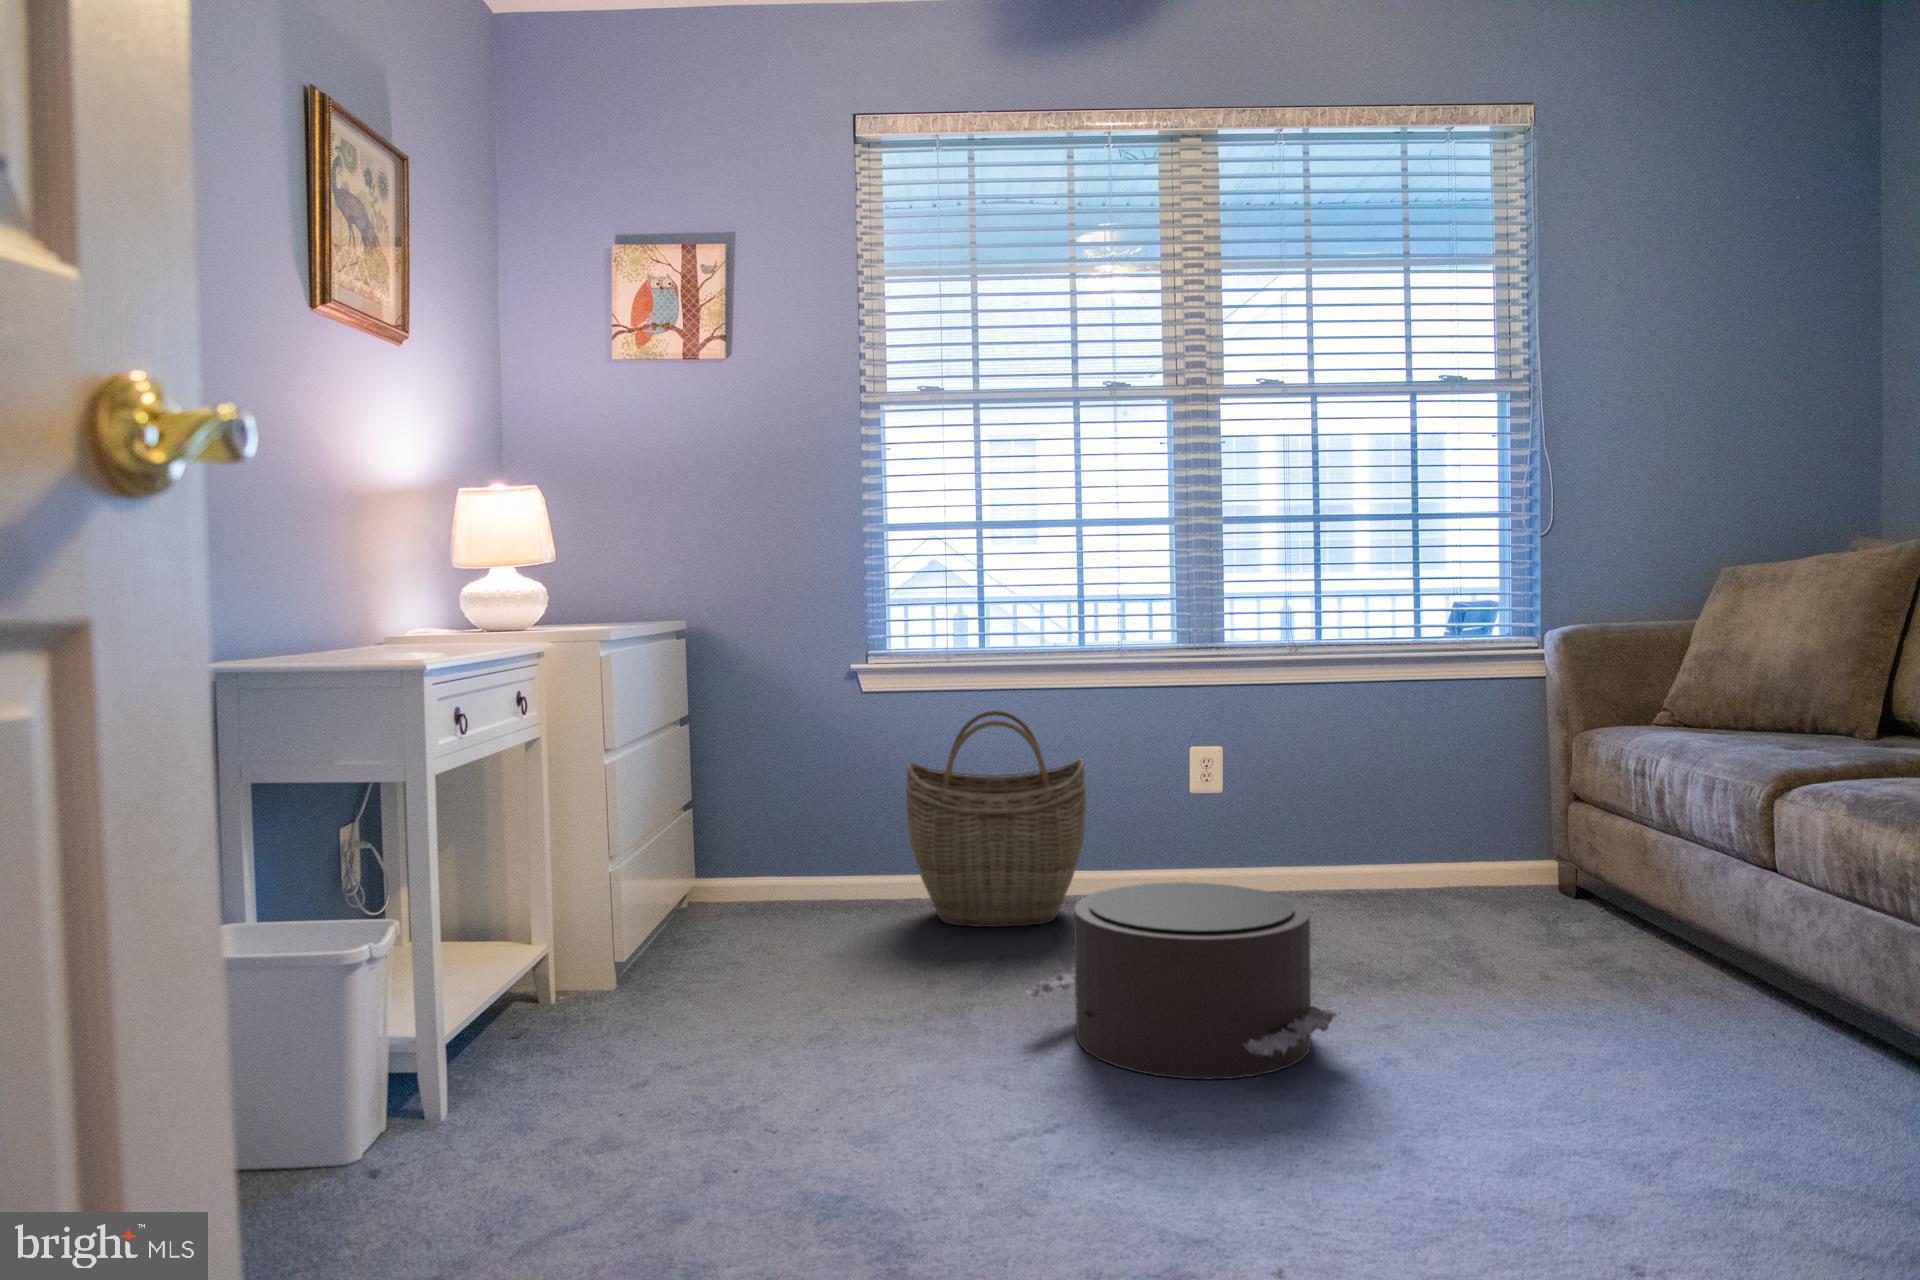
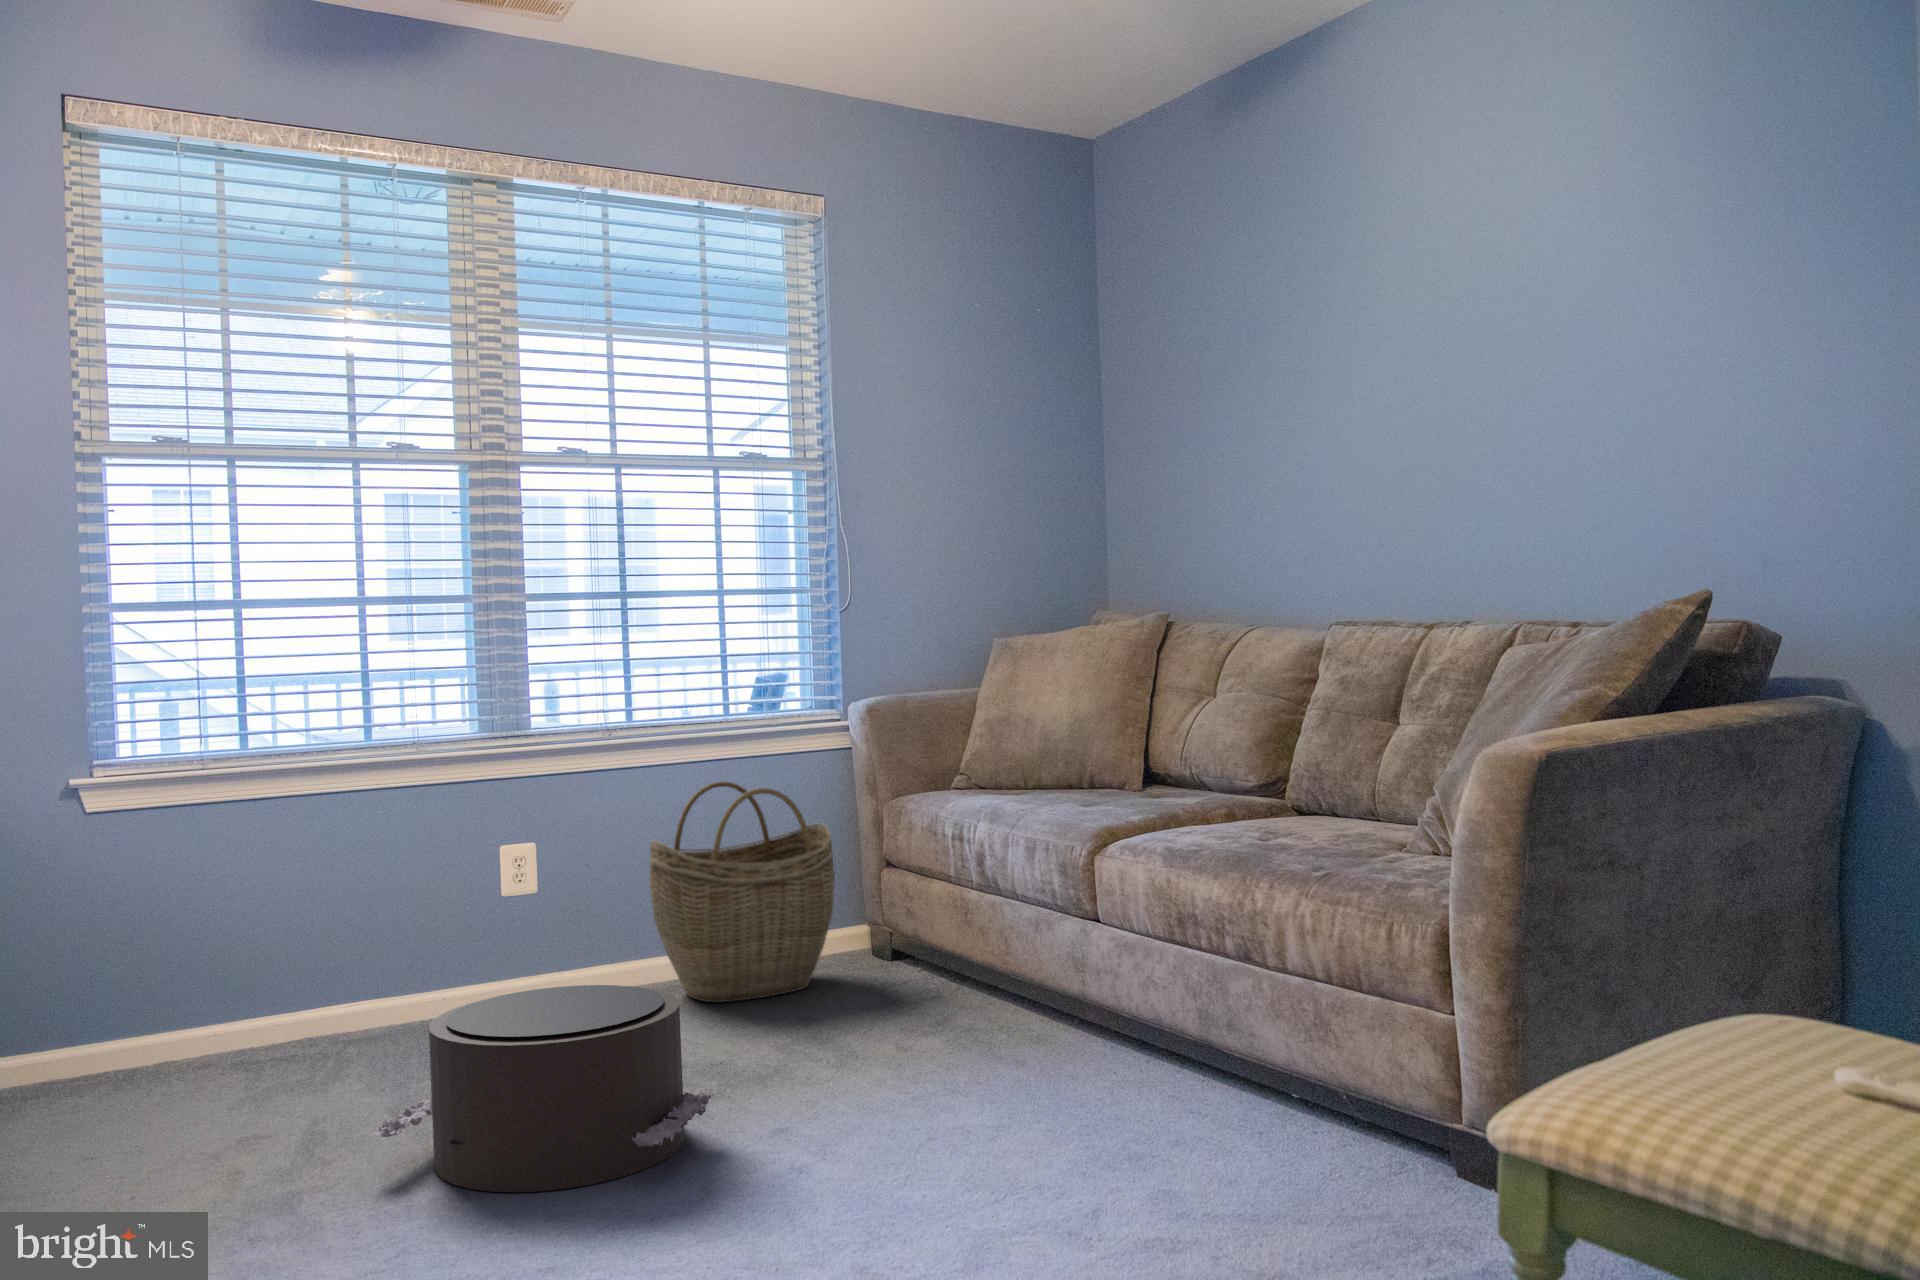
woven basket: present [906,710,1086,927] -> present [650,781,835,1002]

